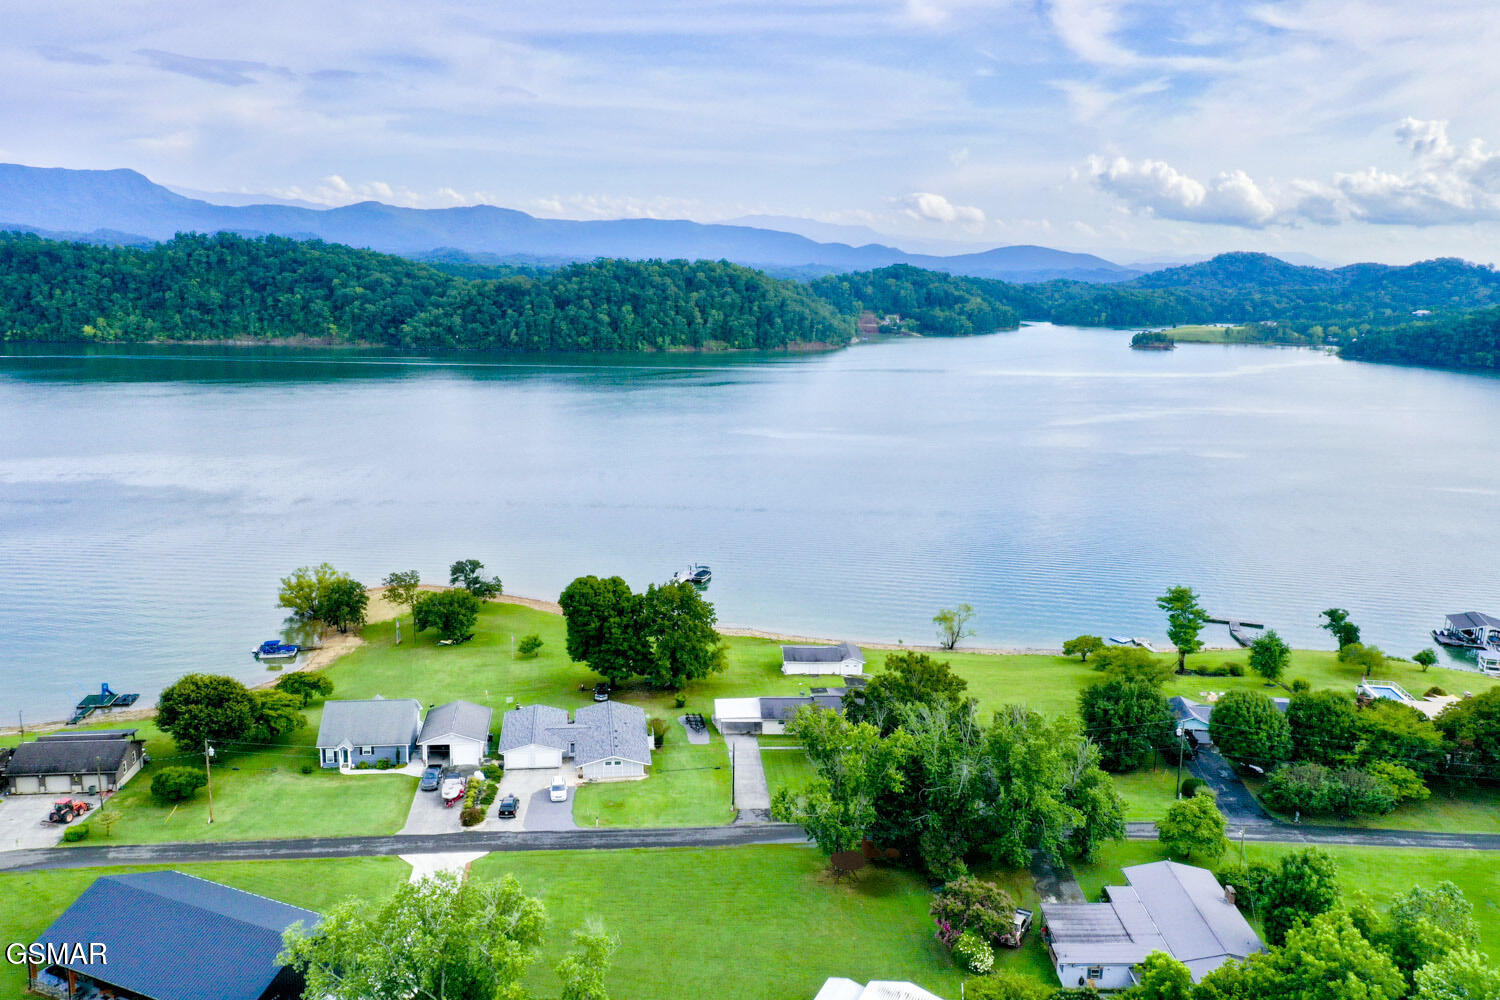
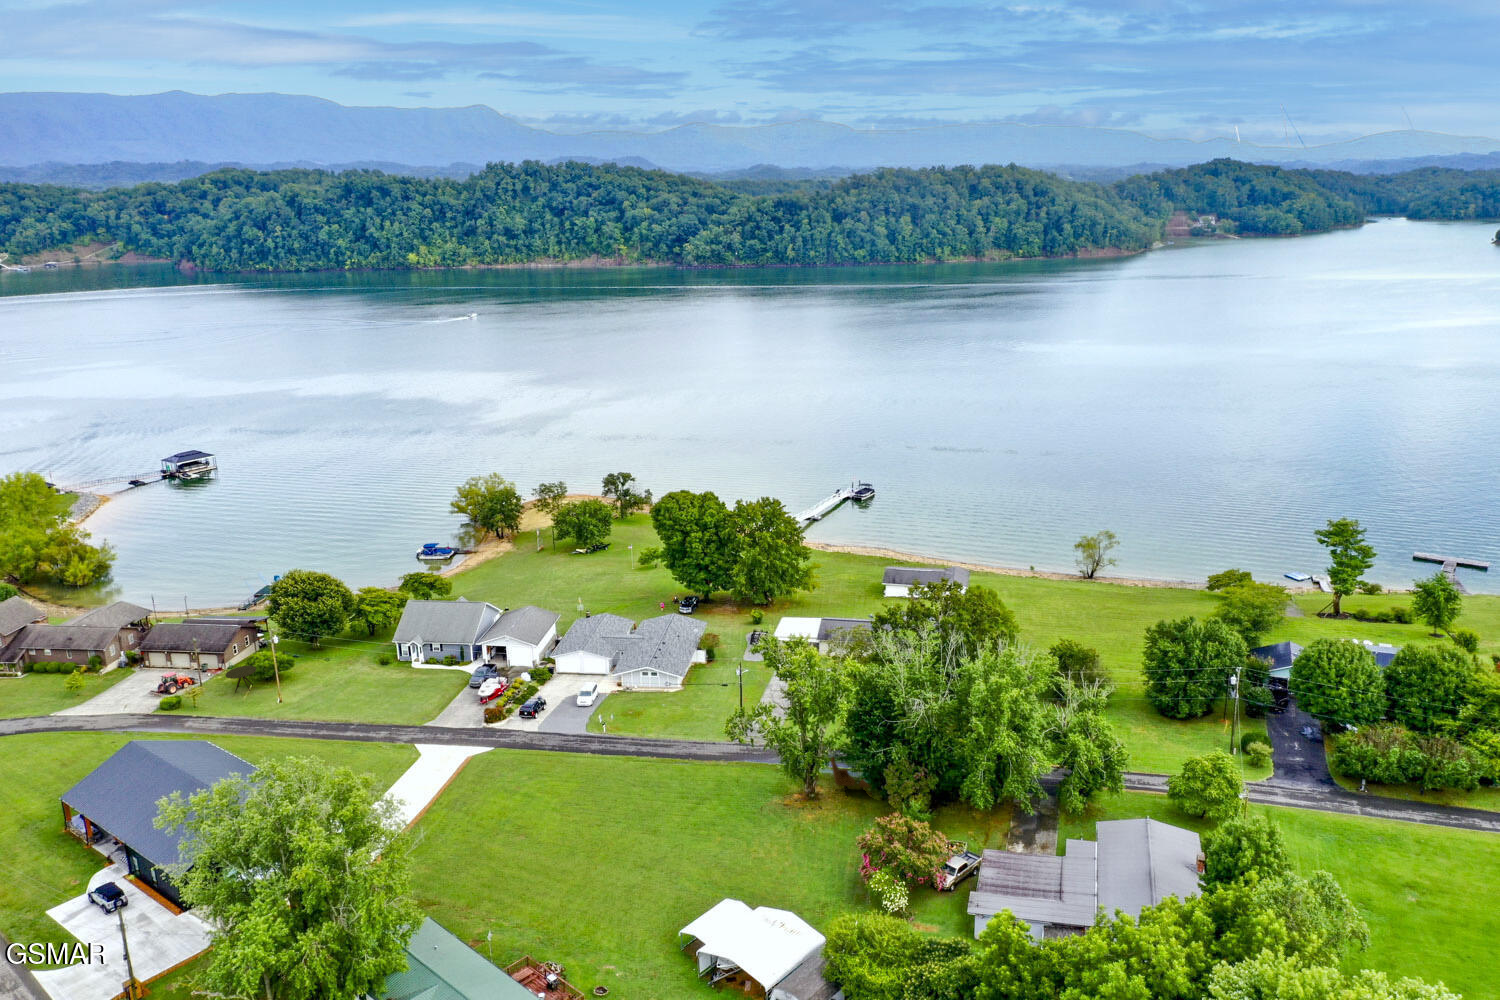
round table: present [830,850,866,889] -> present [225,666,256,692]

